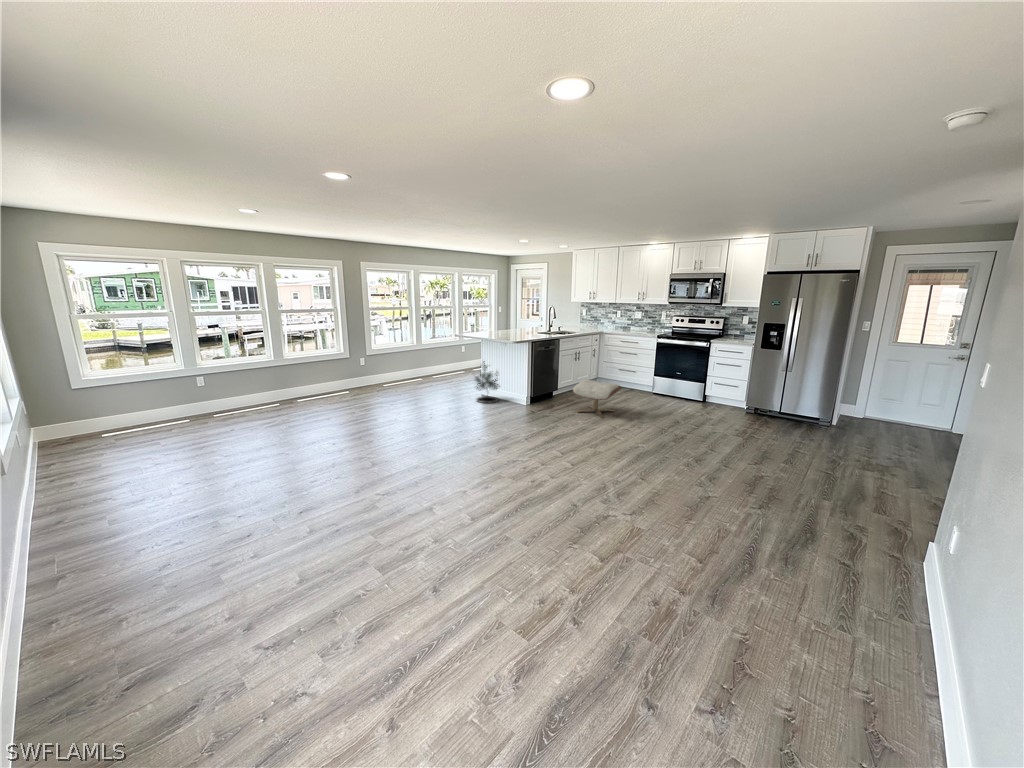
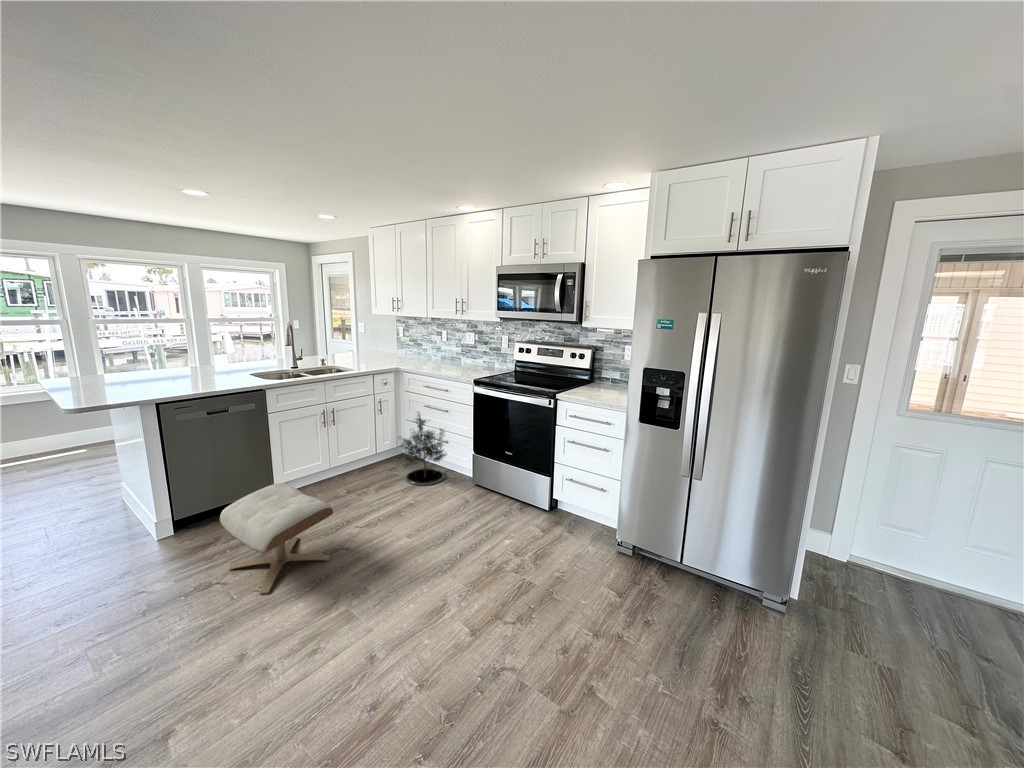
potted tree: present [475,361,500,403] -> present [402,412,446,486]

